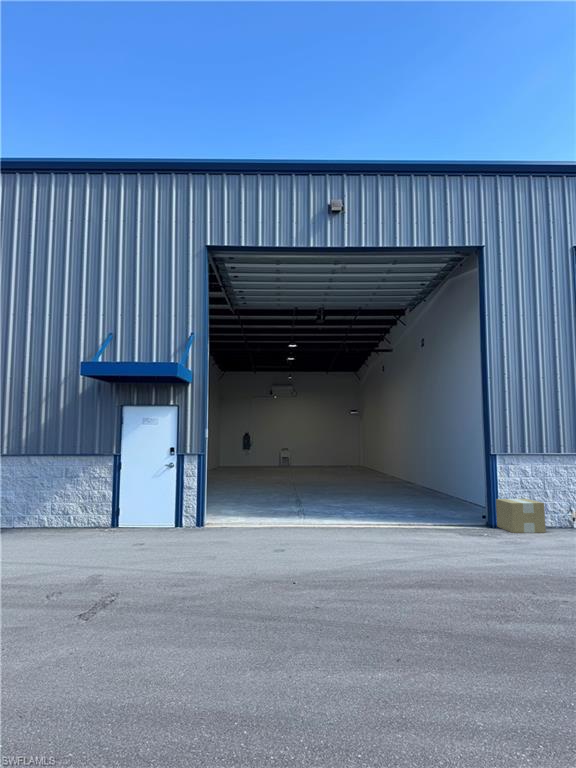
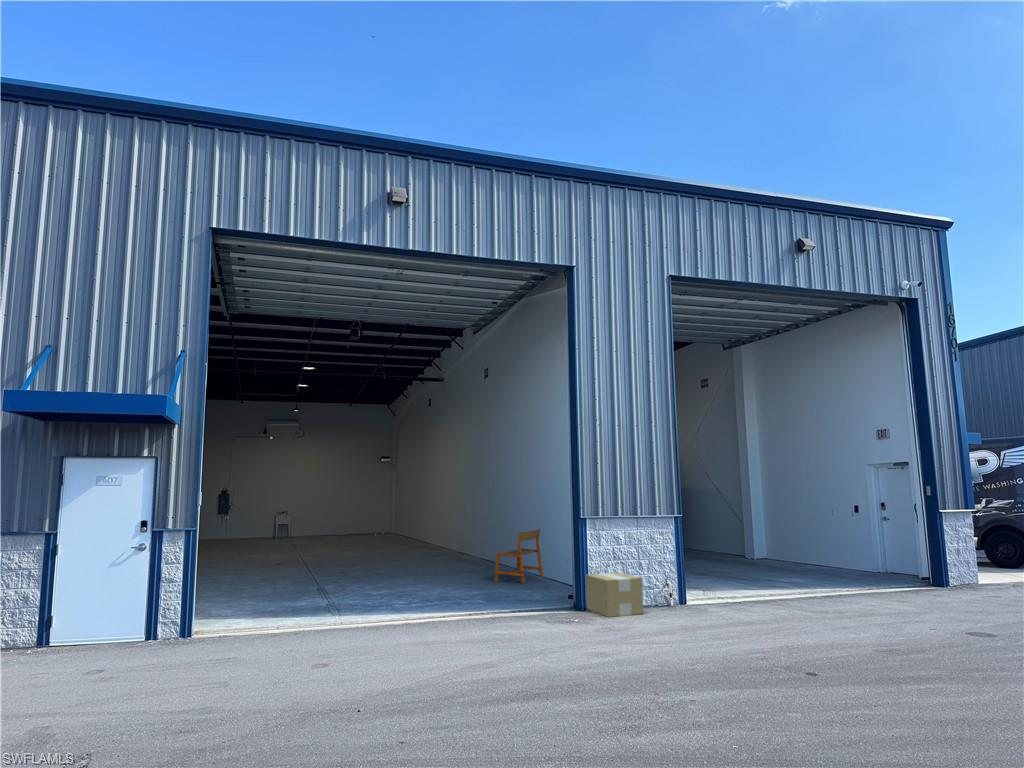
bench: none [428,464,470,506] -> present [495,529,543,583]

